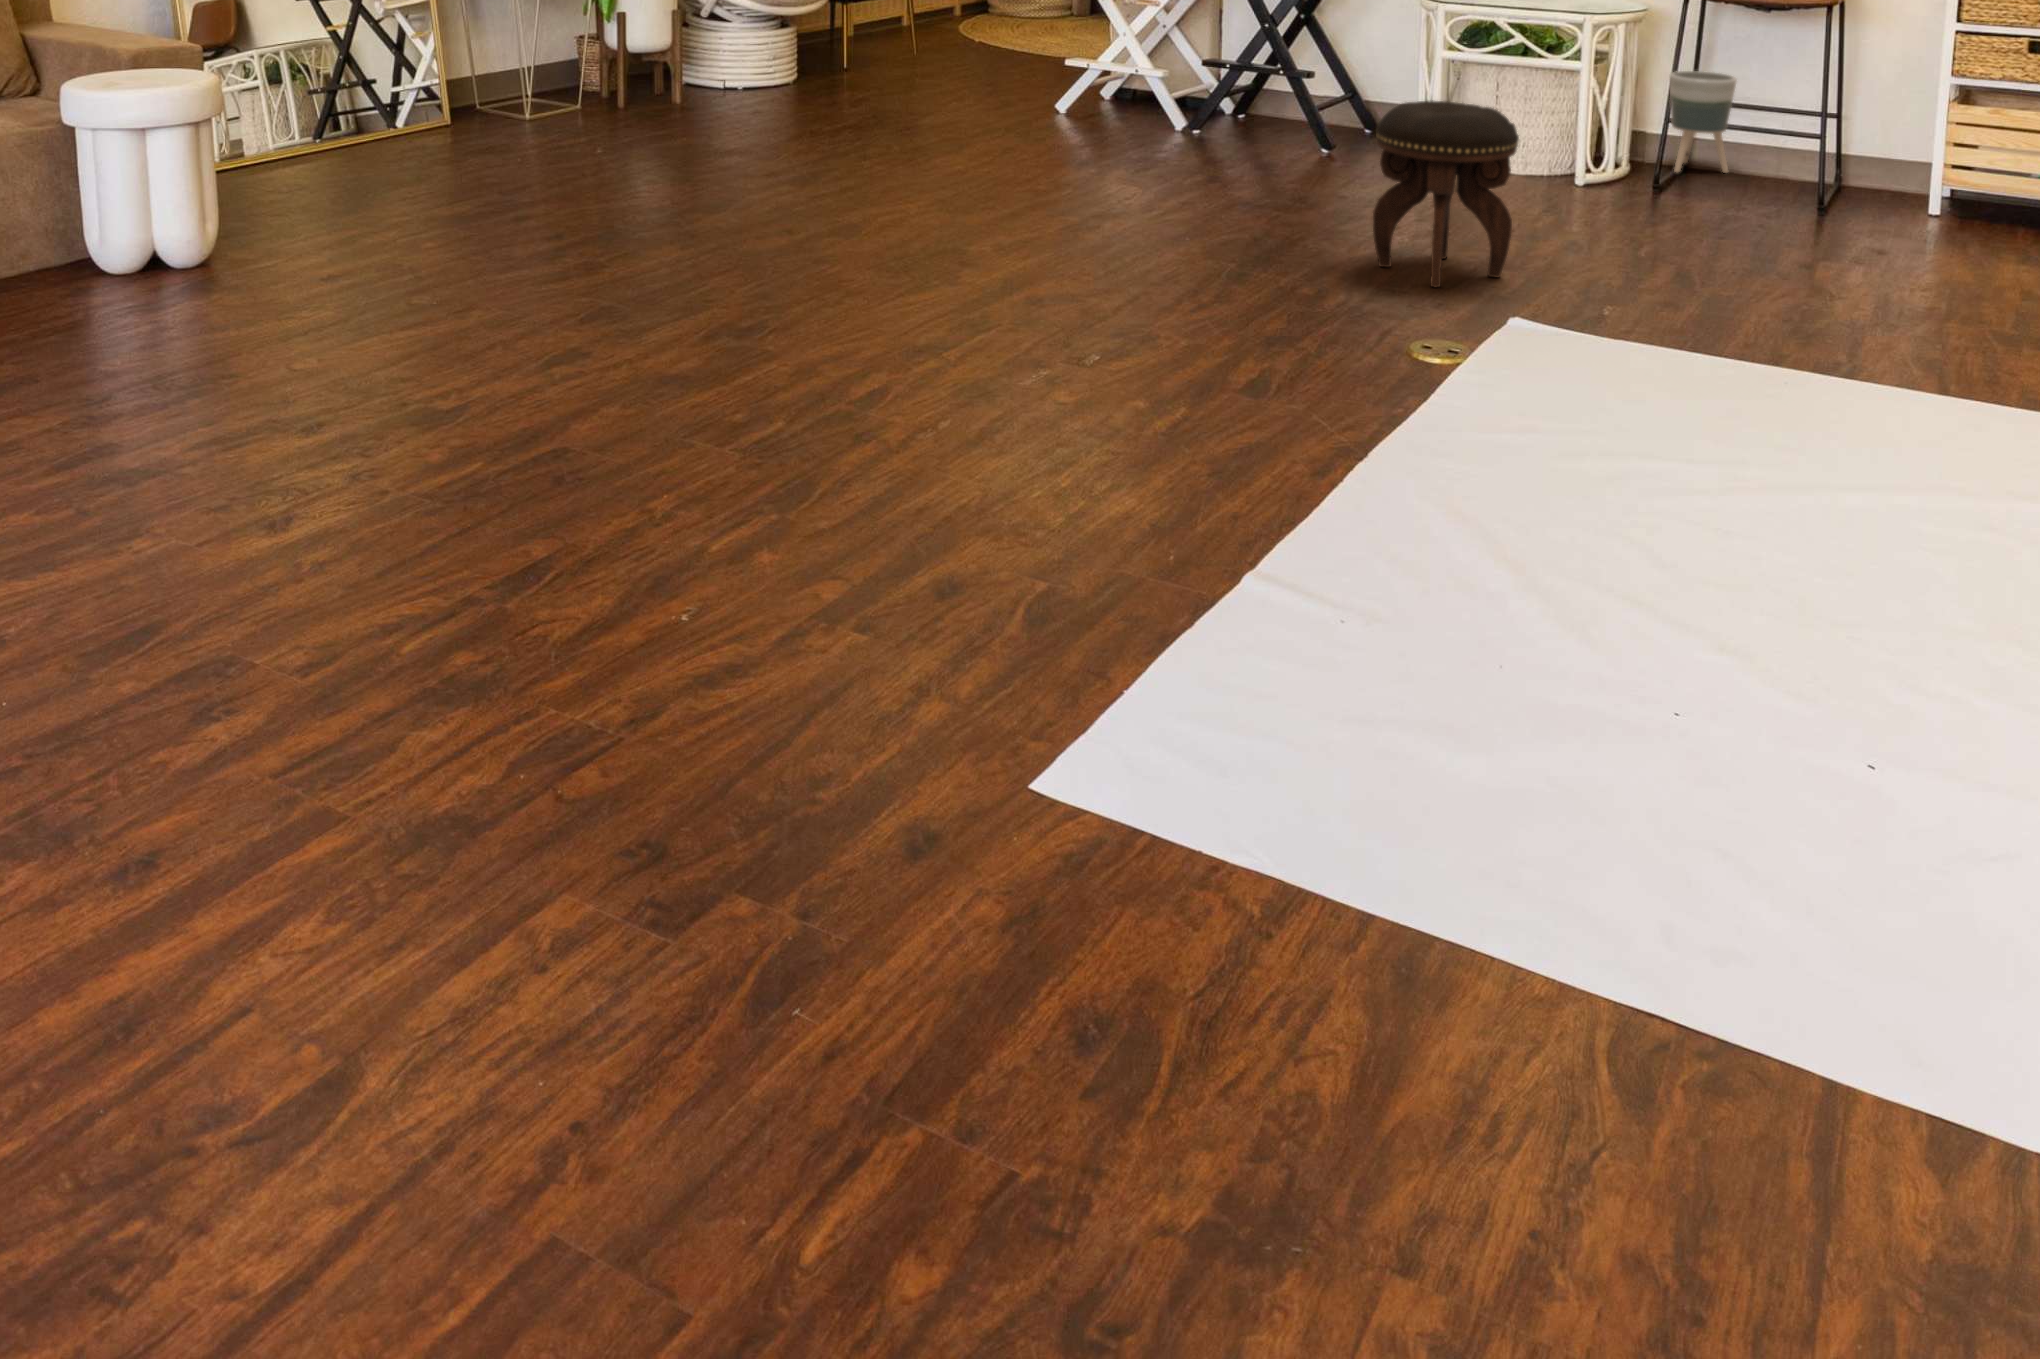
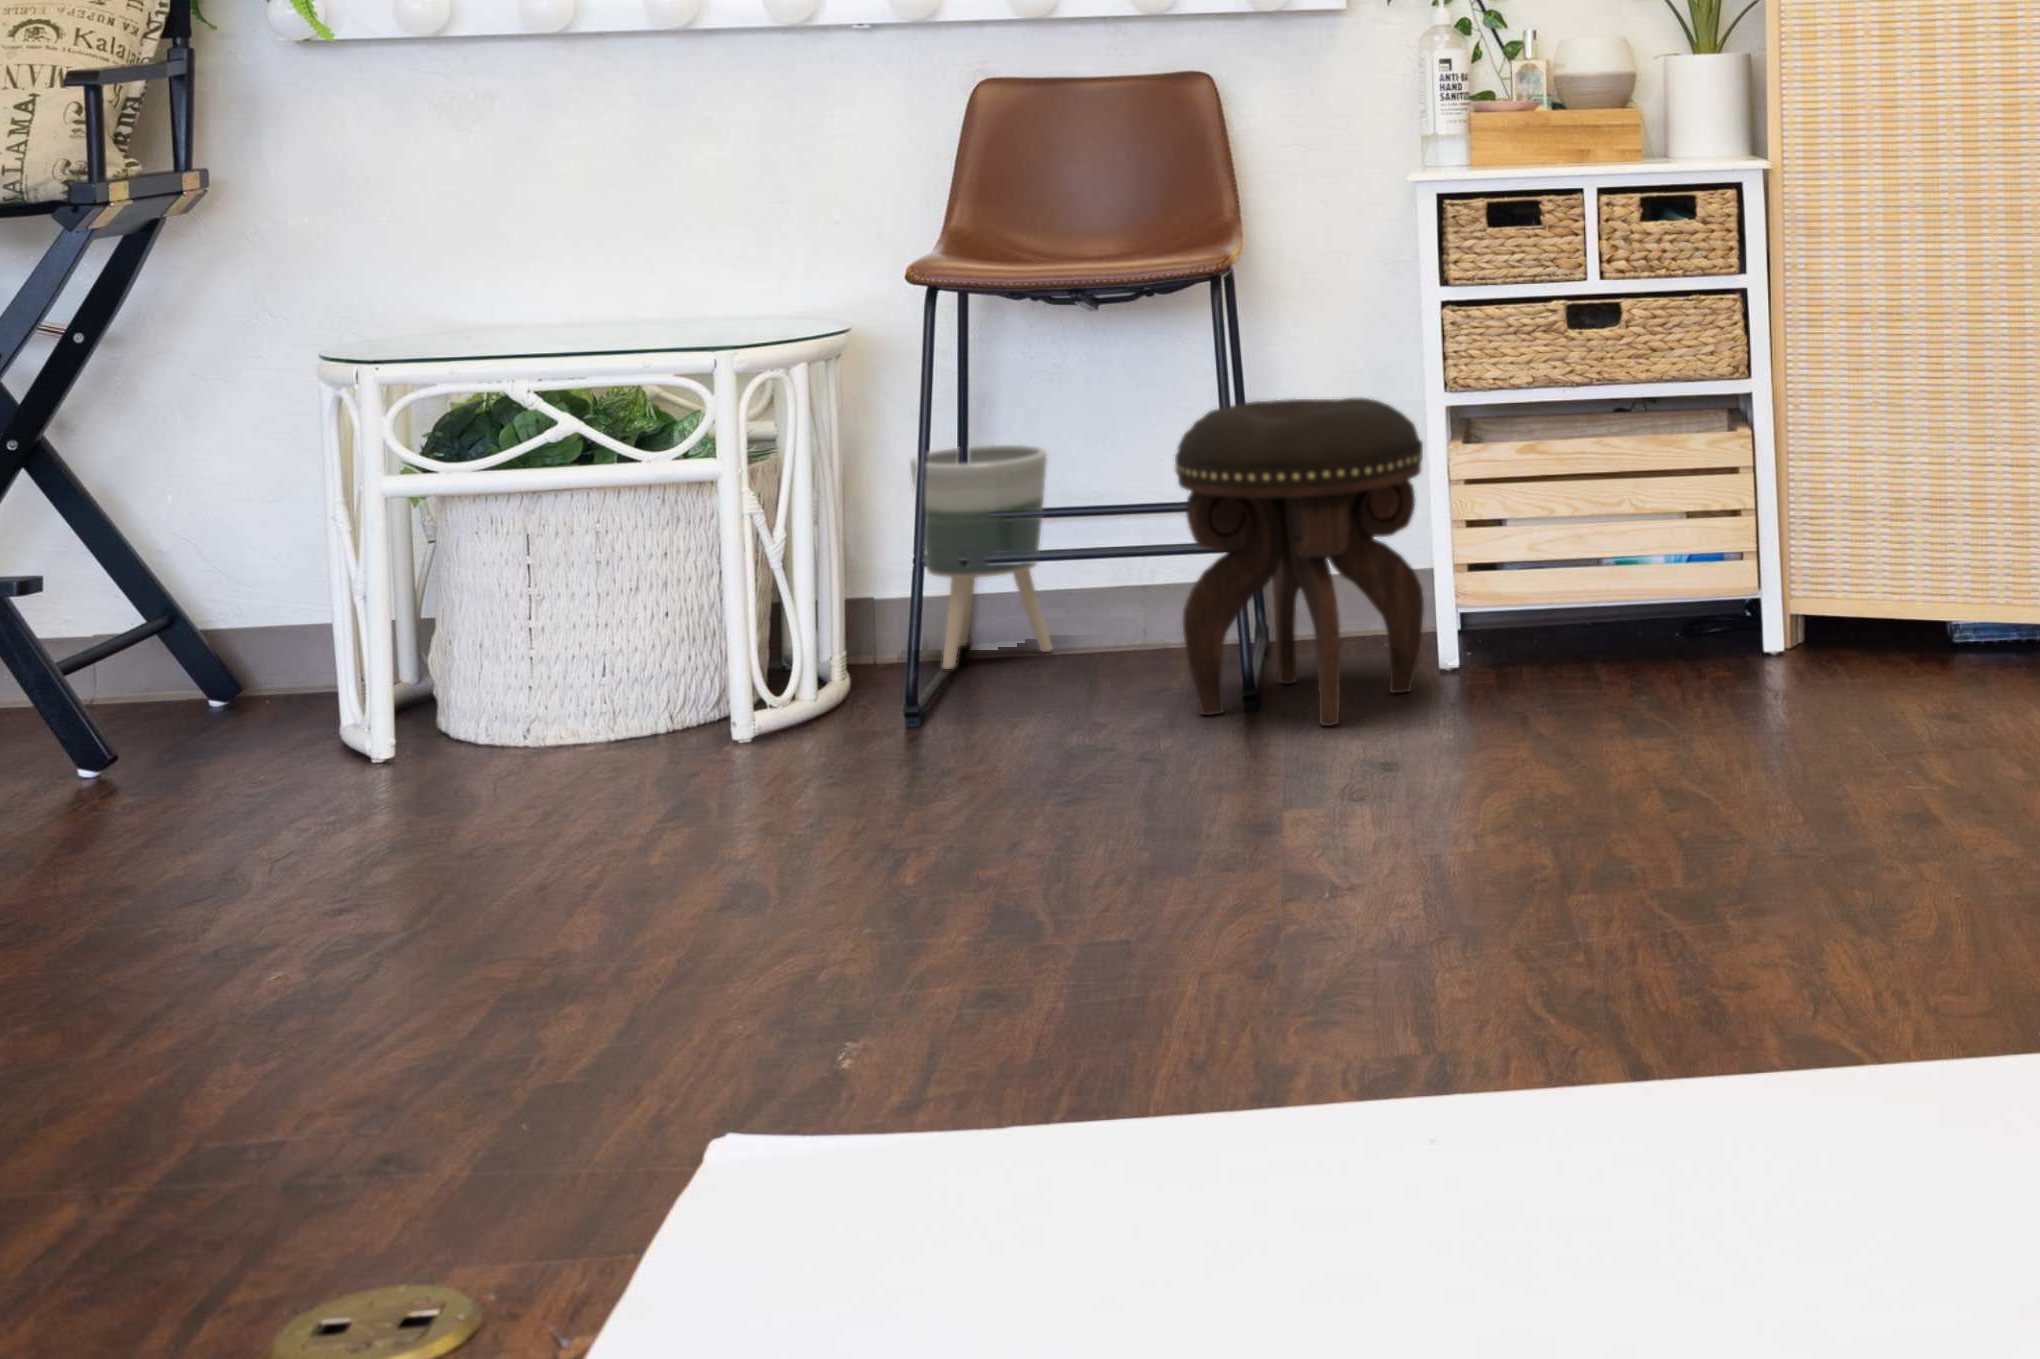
footstool: present [1373,100,1519,287] -> present [1175,398,1424,726]

